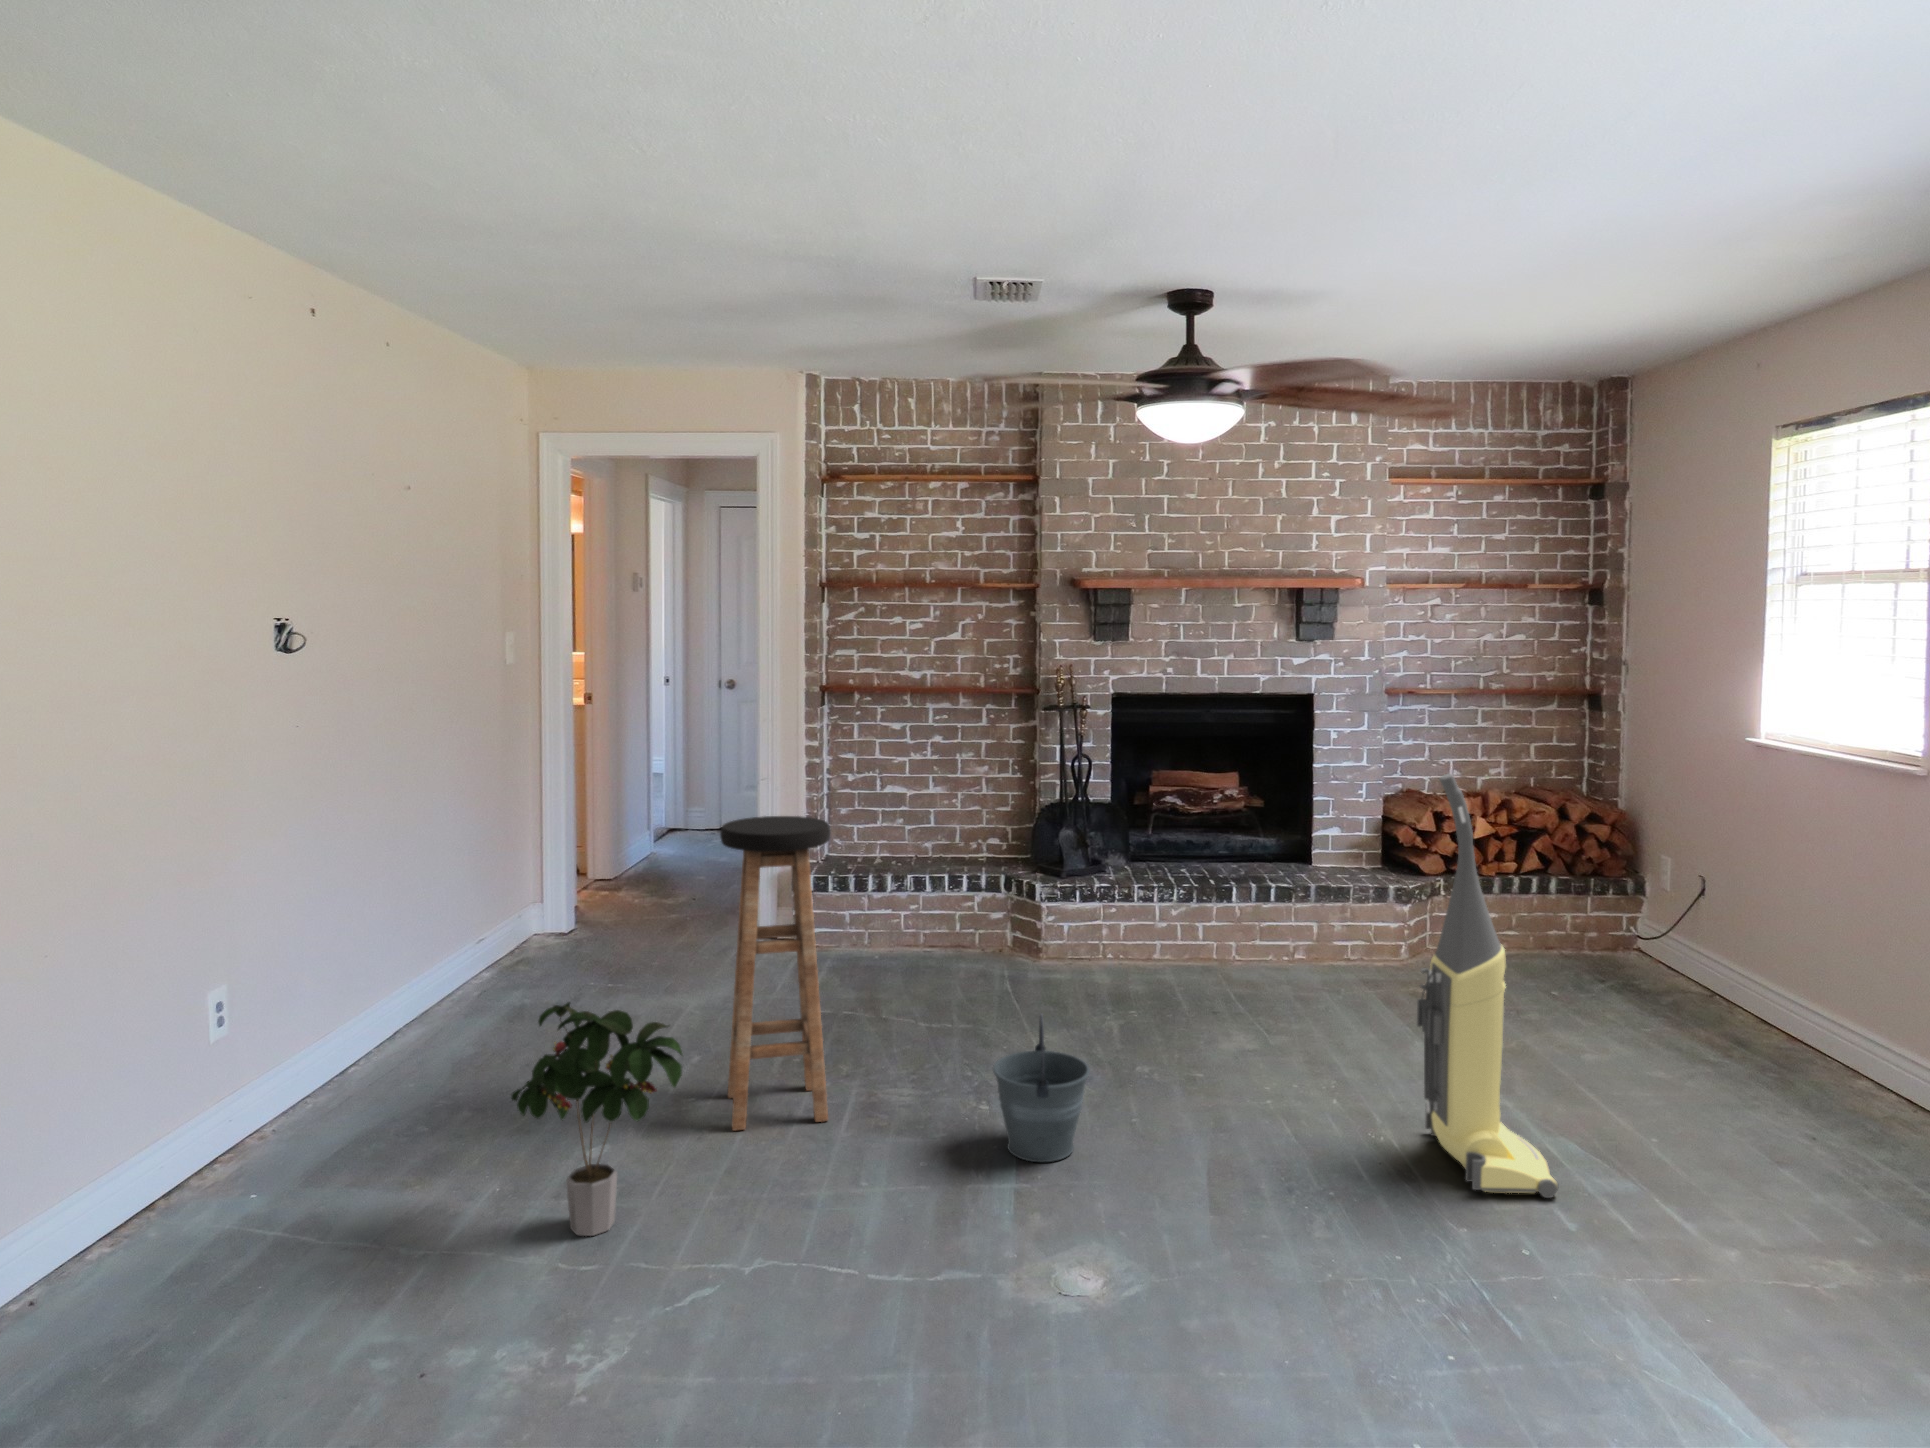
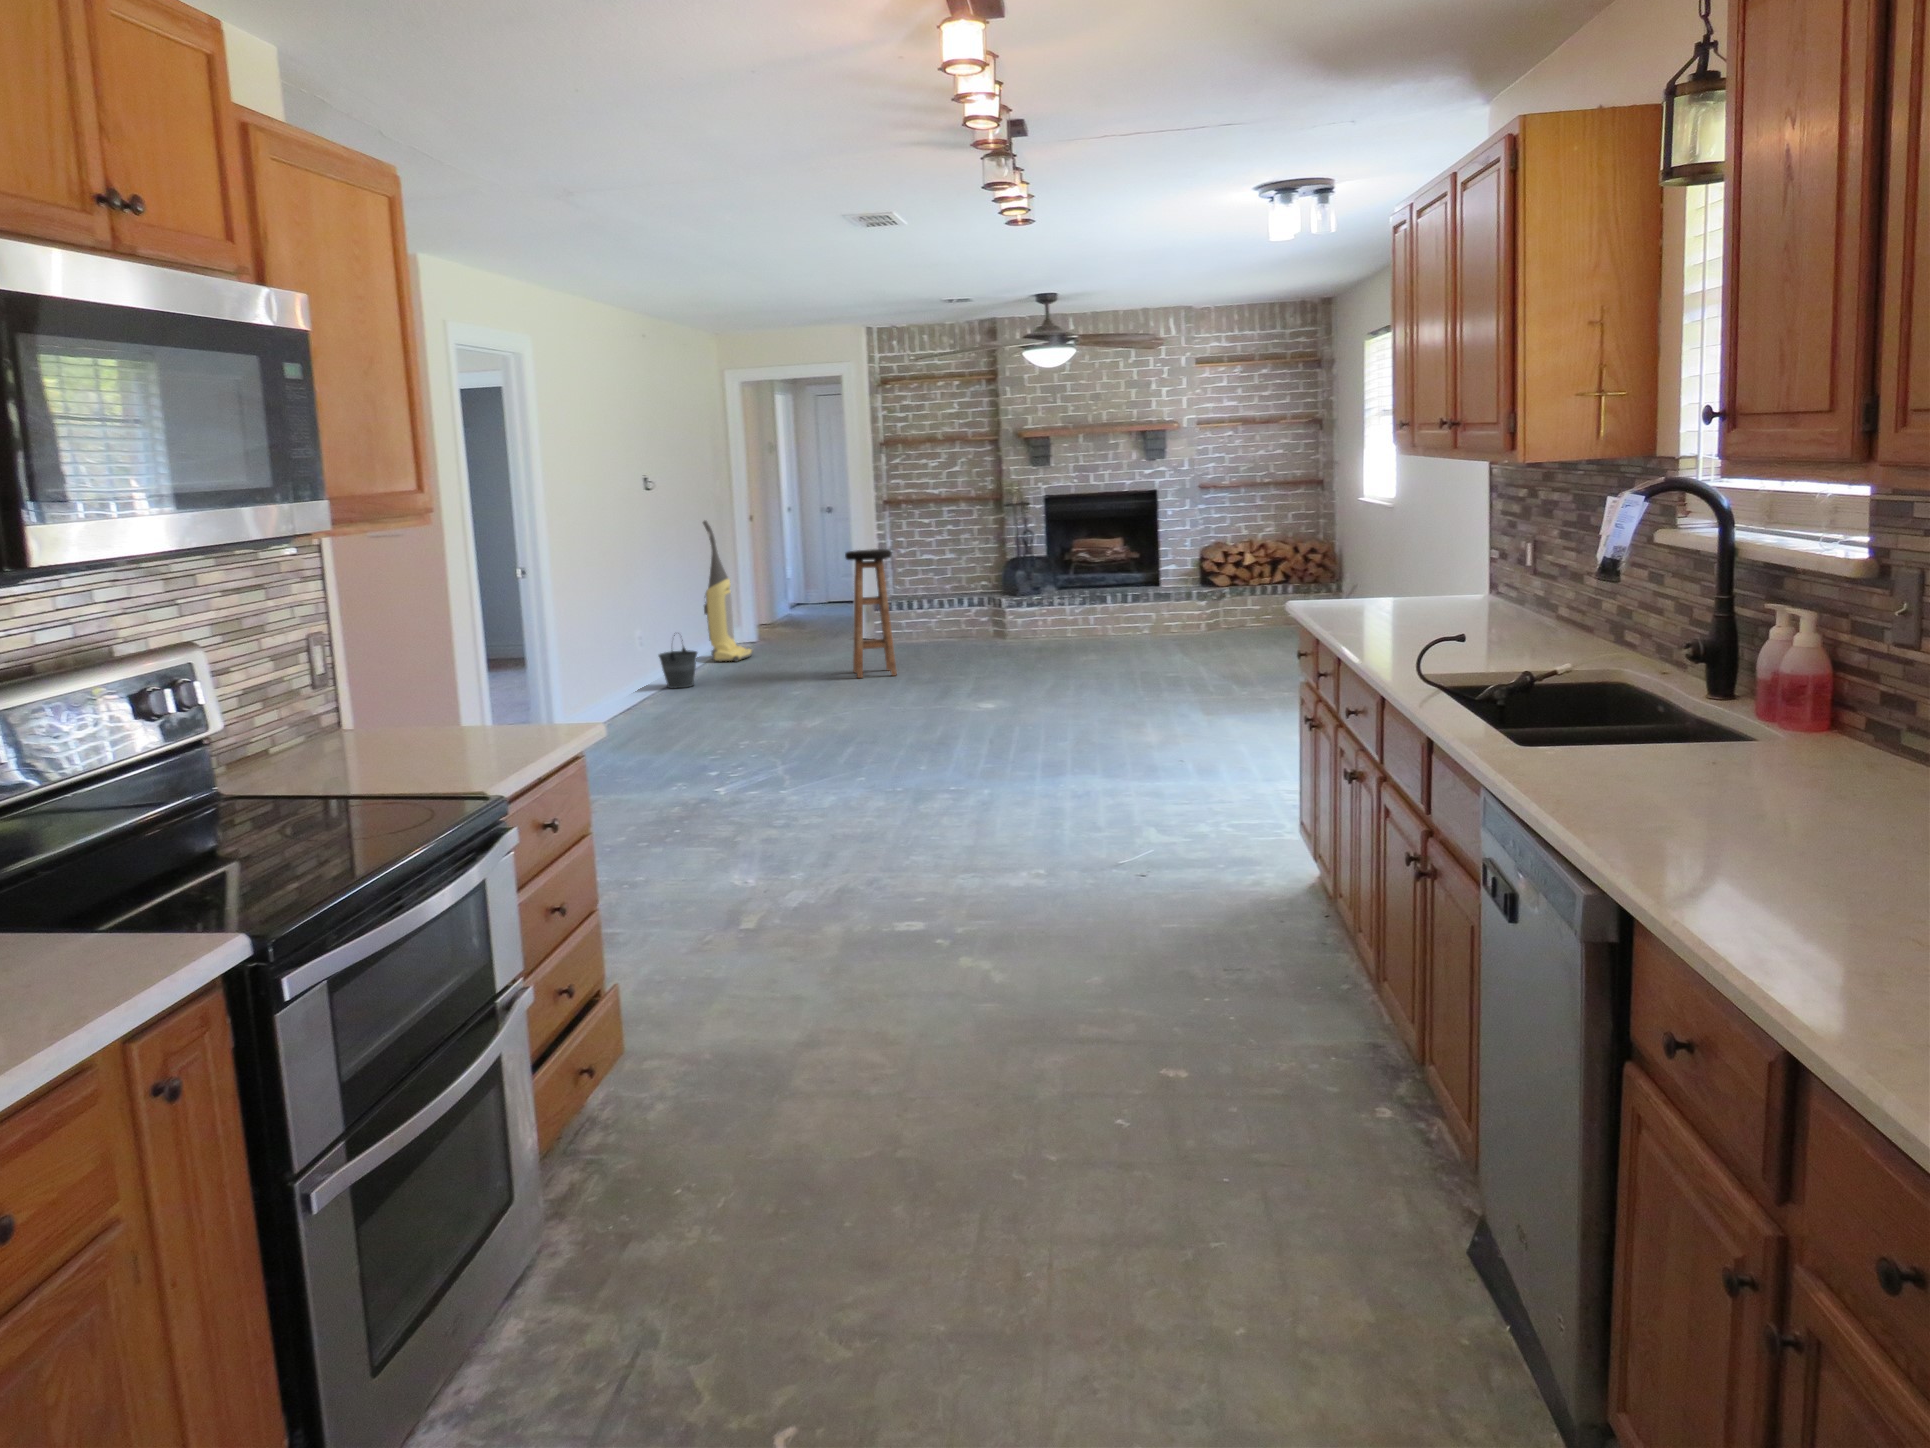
vacuum cleaner: present [1417,774,1558,1198] -> present [703,520,752,662]
potted plant: present [511,1002,682,1236] -> none [776,612,841,696]
bucket: present [993,1014,1090,1162] -> present [659,635,697,688]

